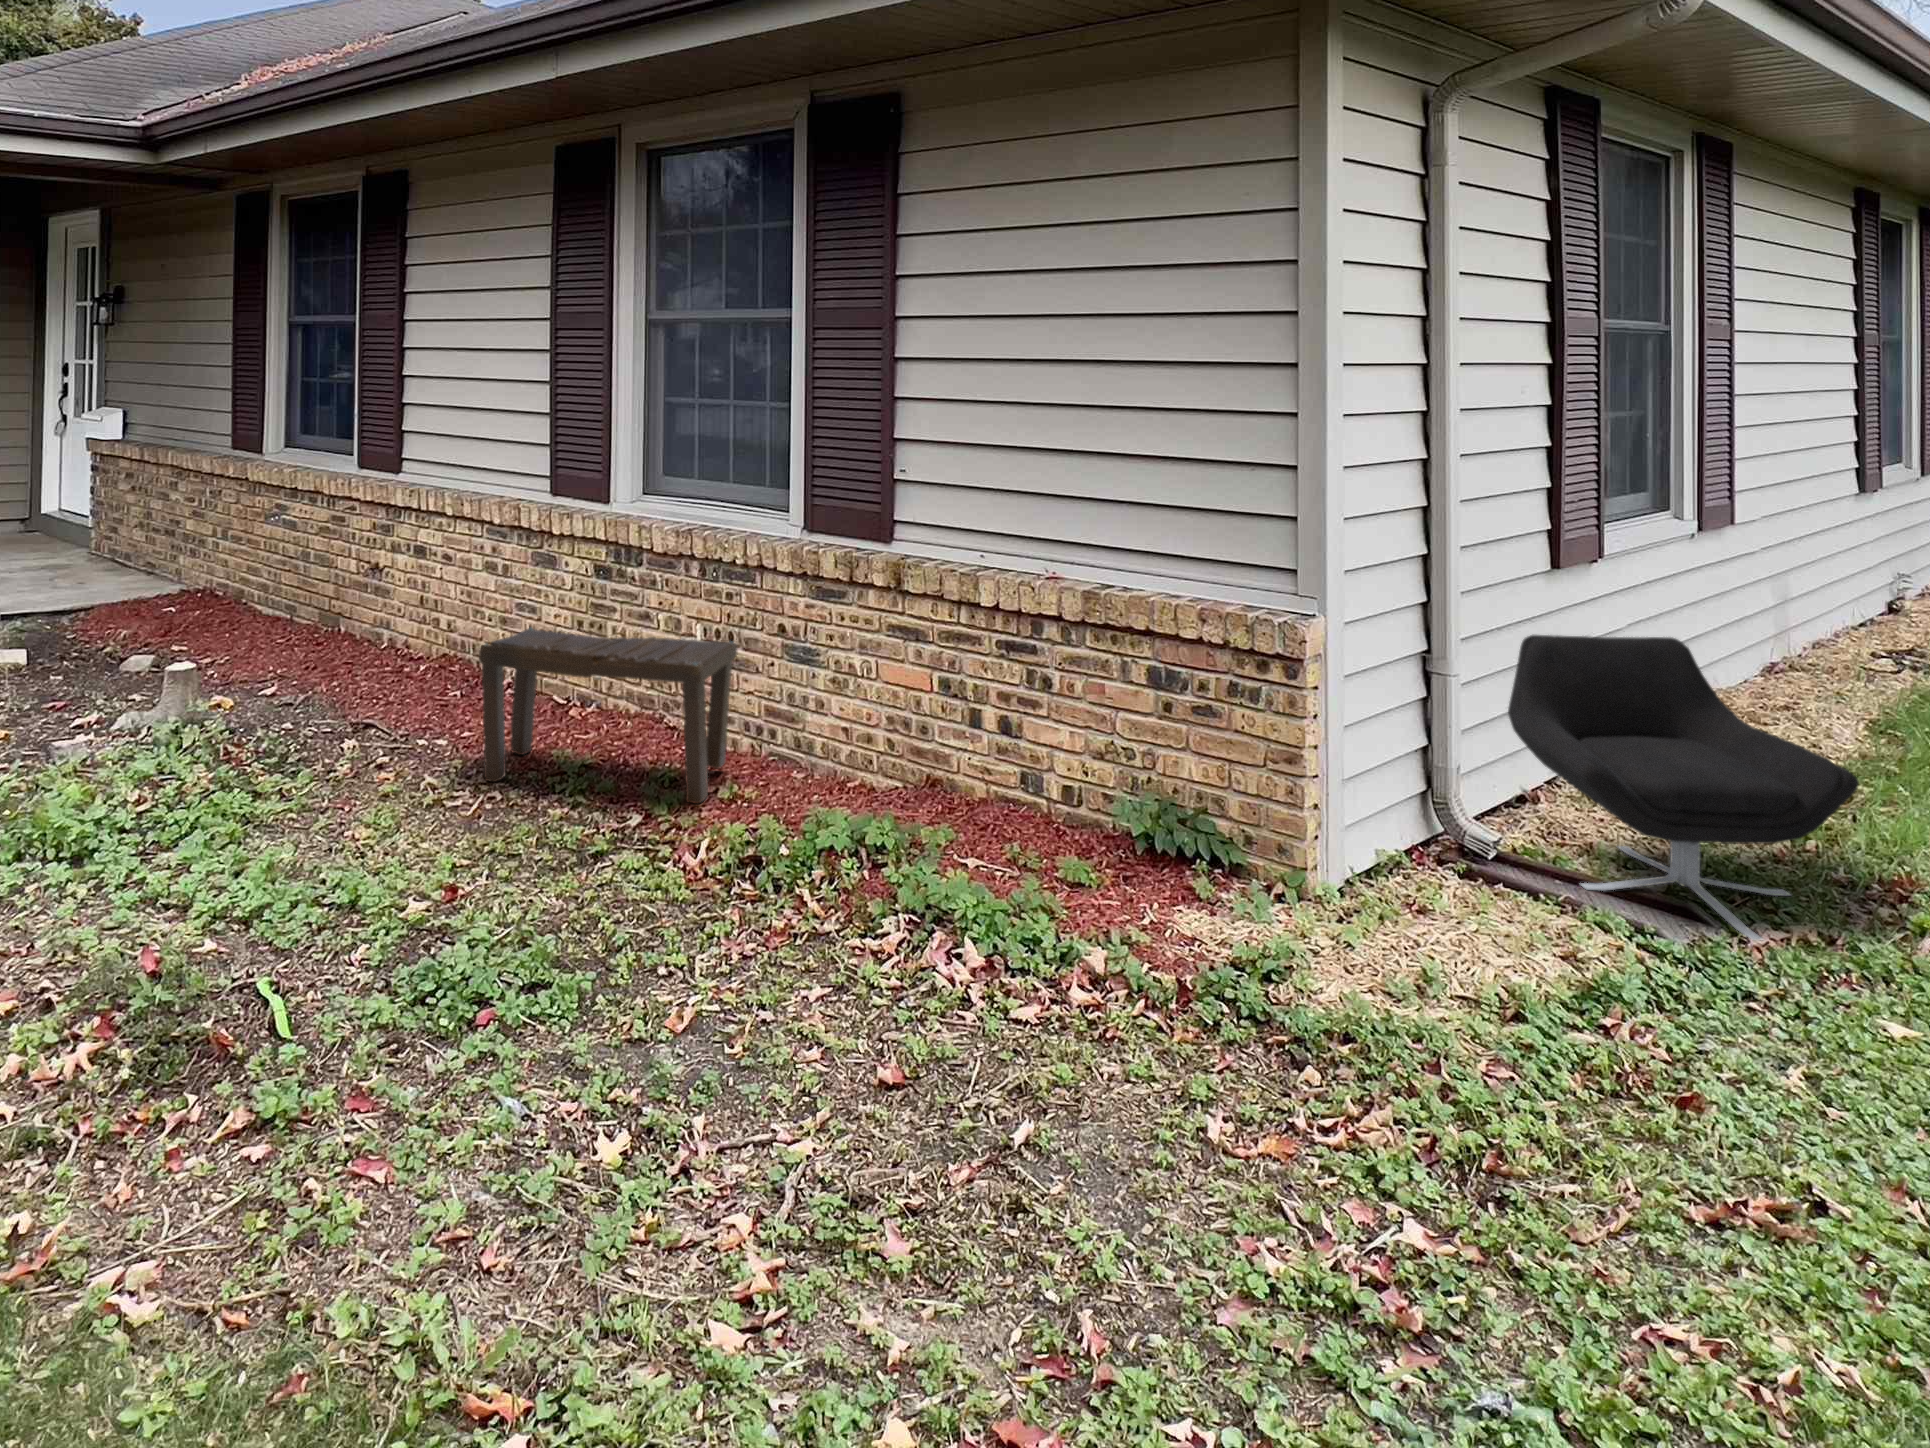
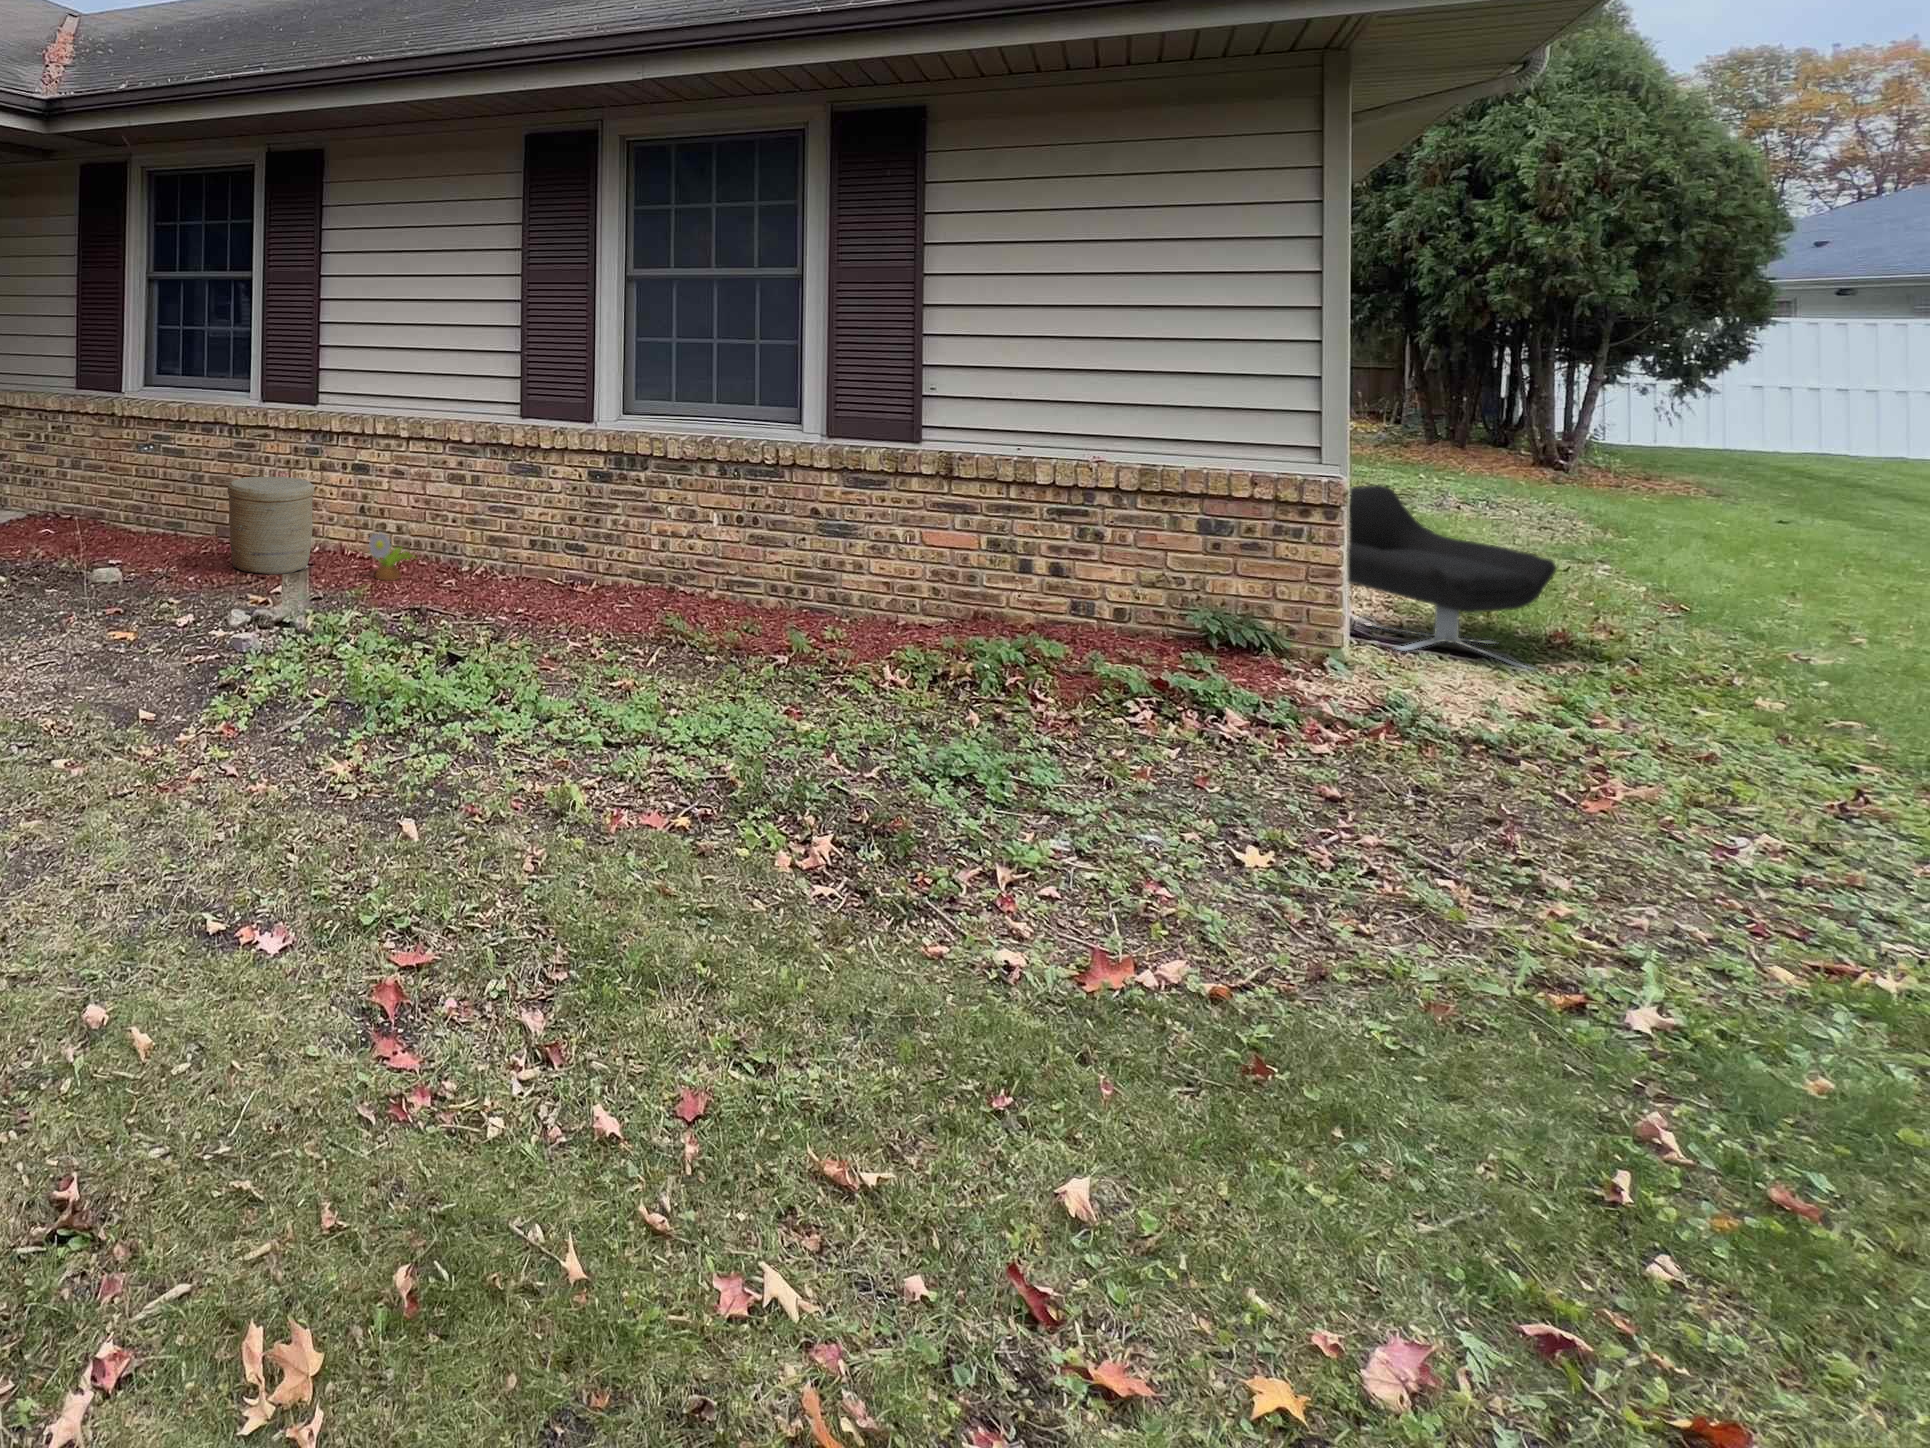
woven basket: none [271,553,373,665] -> present [227,477,314,574]
decorative plant: none [389,623,444,681] -> present [369,532,414,580]
bench: present [479,628,737,804] -> none [591,523,808,650]

